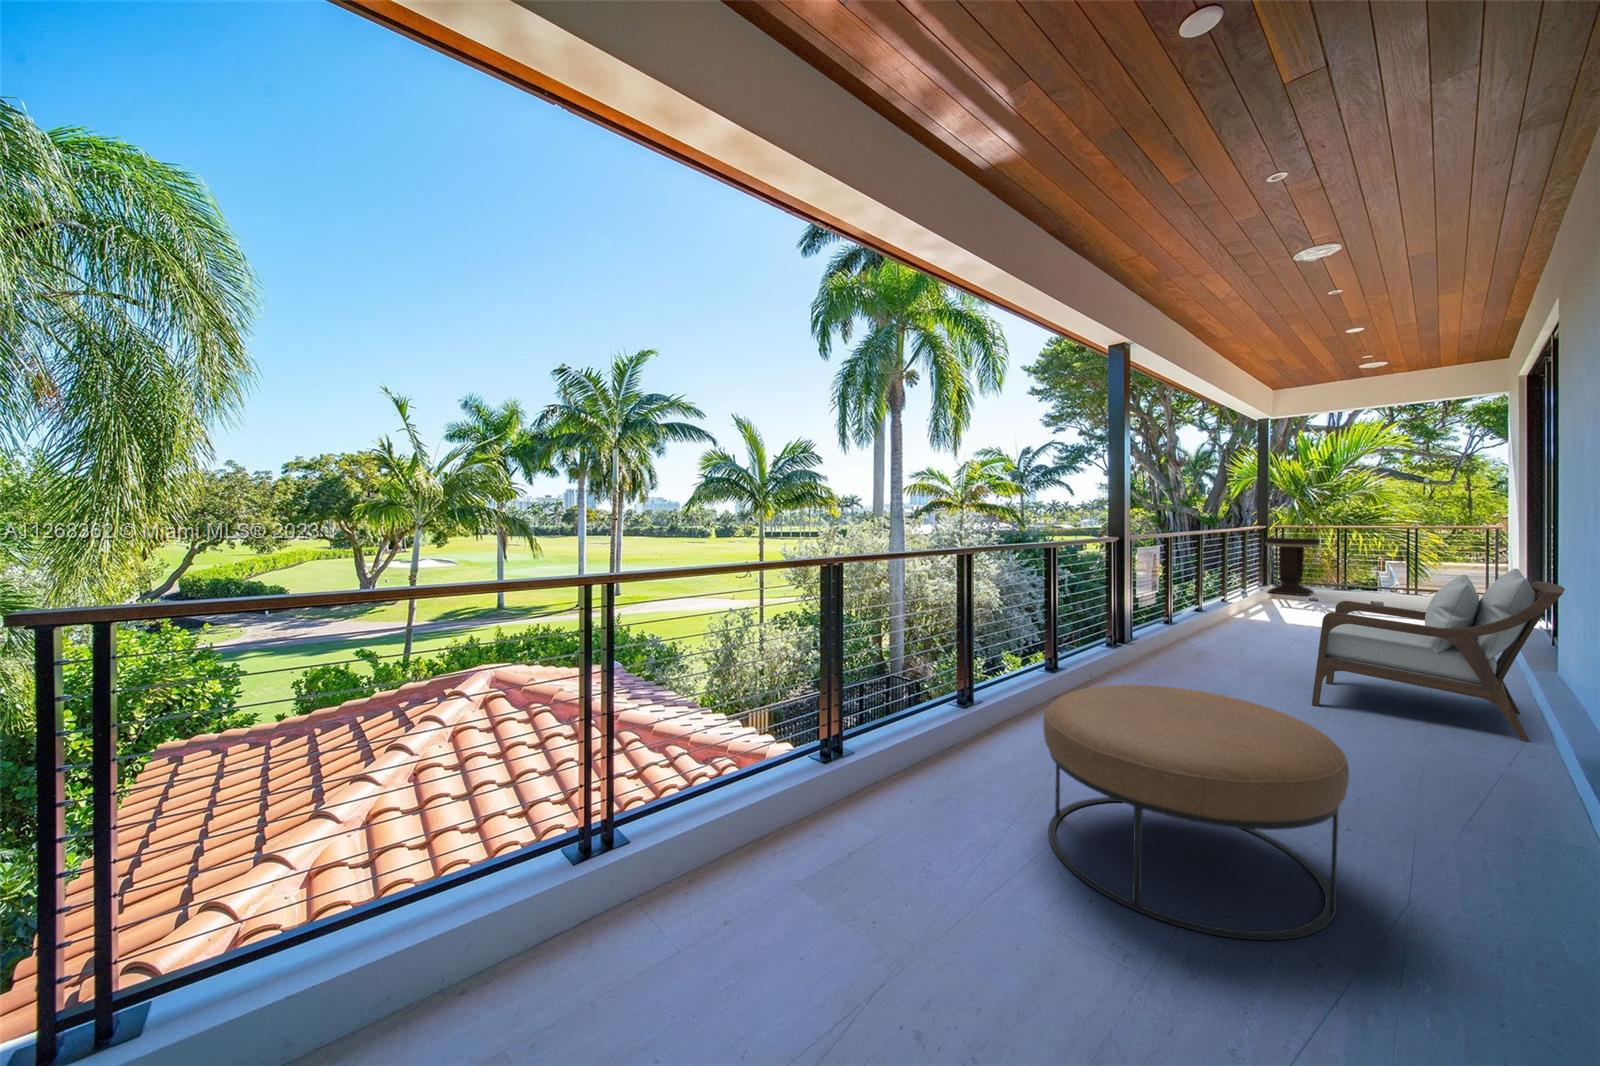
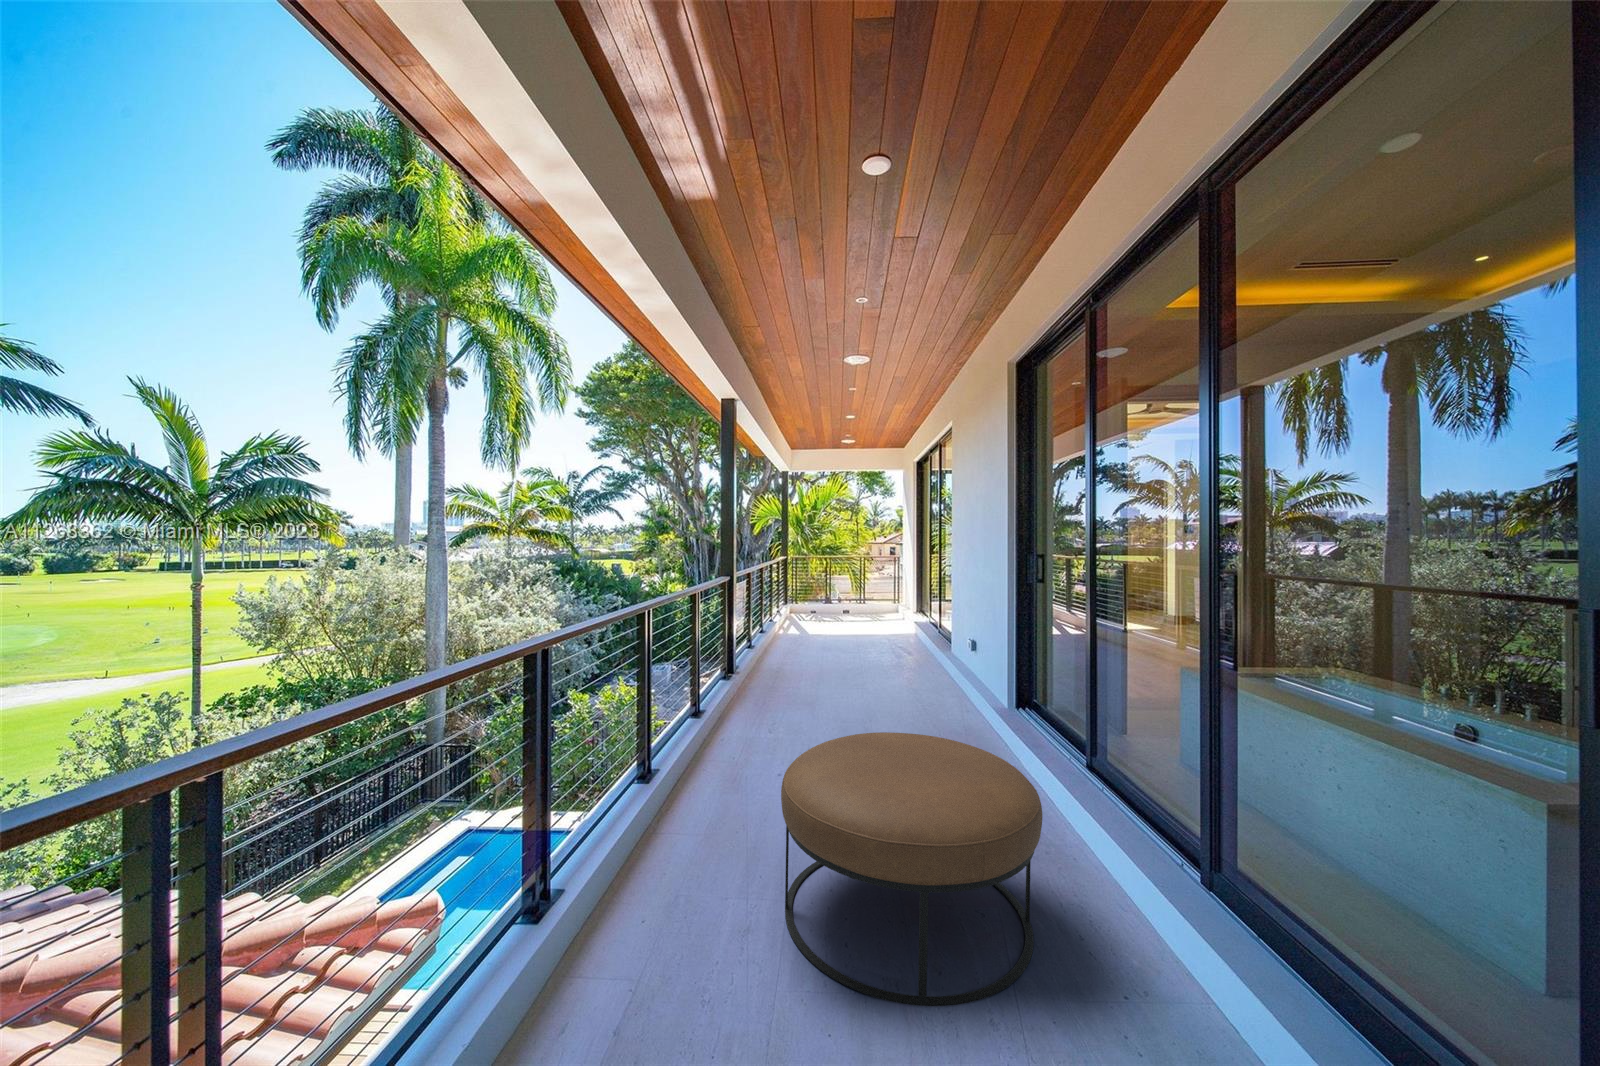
side table: present [1265,537,1320,596] -> none [787,562,821,608]
armchair: present [1312,569,1565,742] -> none [875,589,1009,710]

